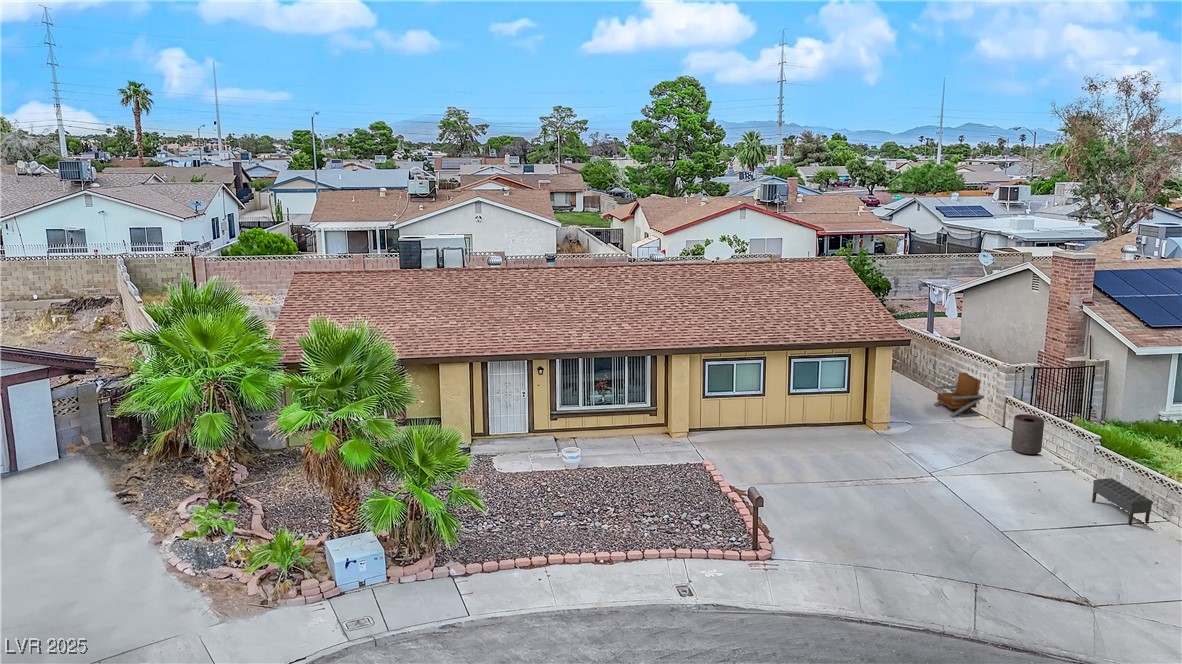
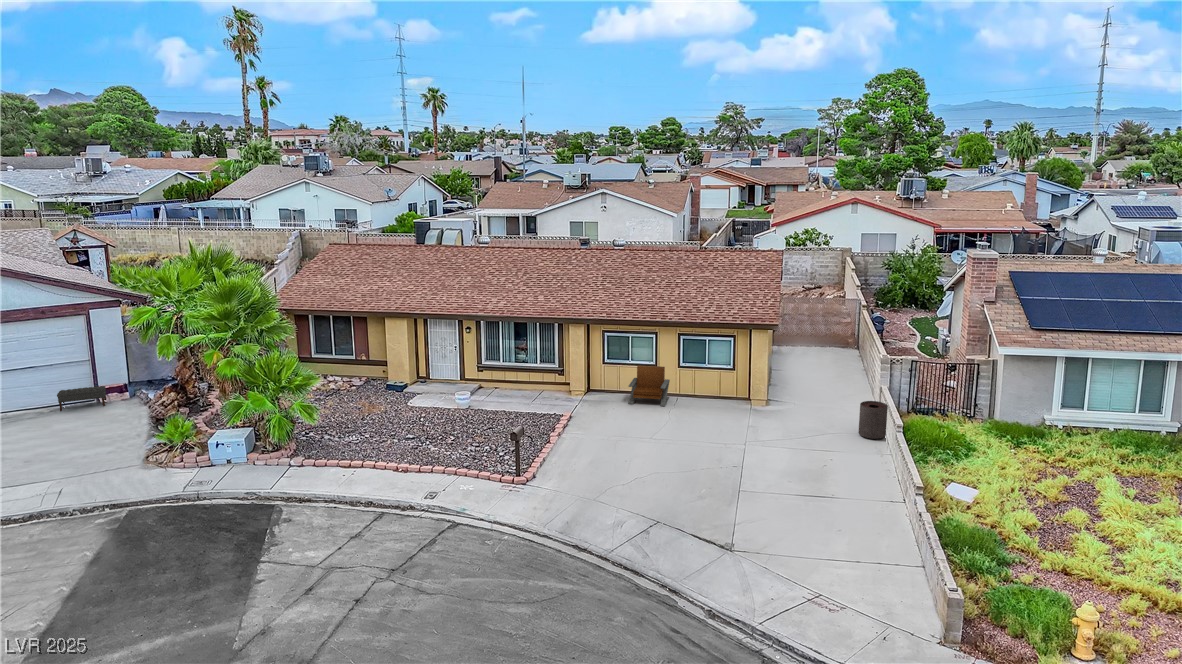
lounge chair: present [934,373,984,417] -> present [628,365,670,406]
bench: present [1092,478,1153,525] -> present [57,386,106,411]

